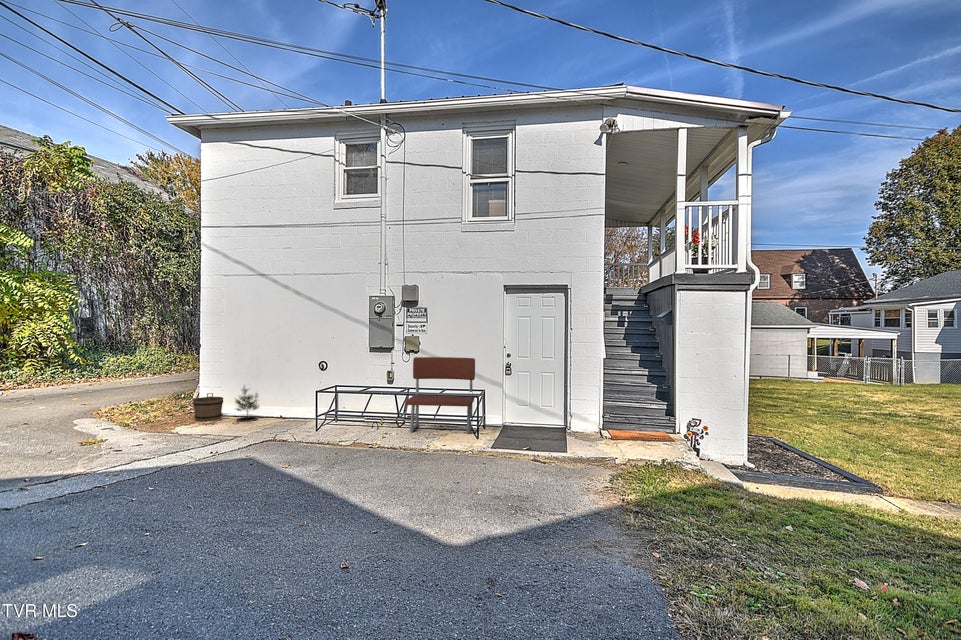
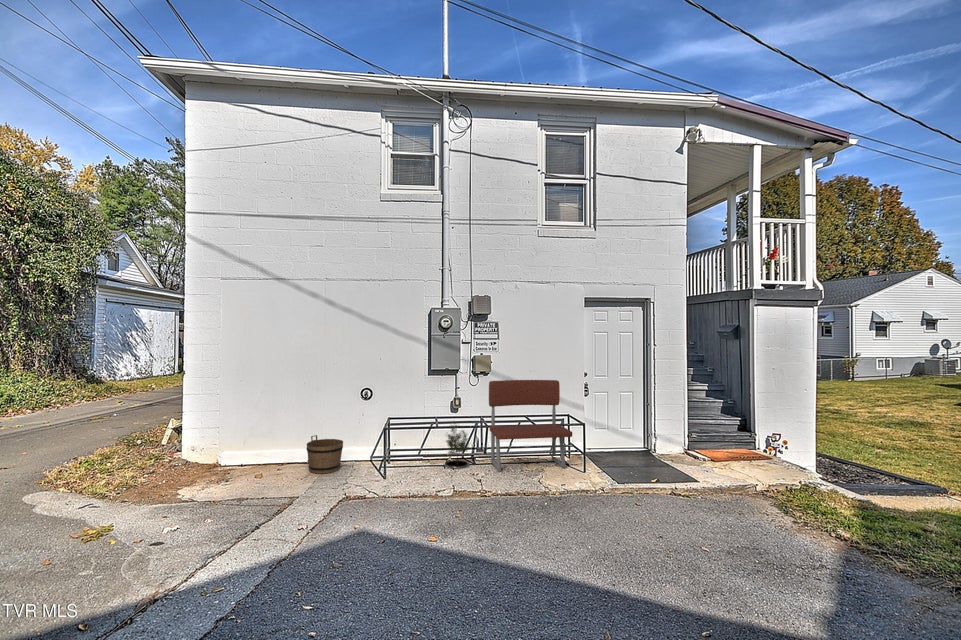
potted tree: present [235,388,260,422] -> present [444,423,469,468]
bucket: present [193,393,223,421] -> present [306,435,343,474]

